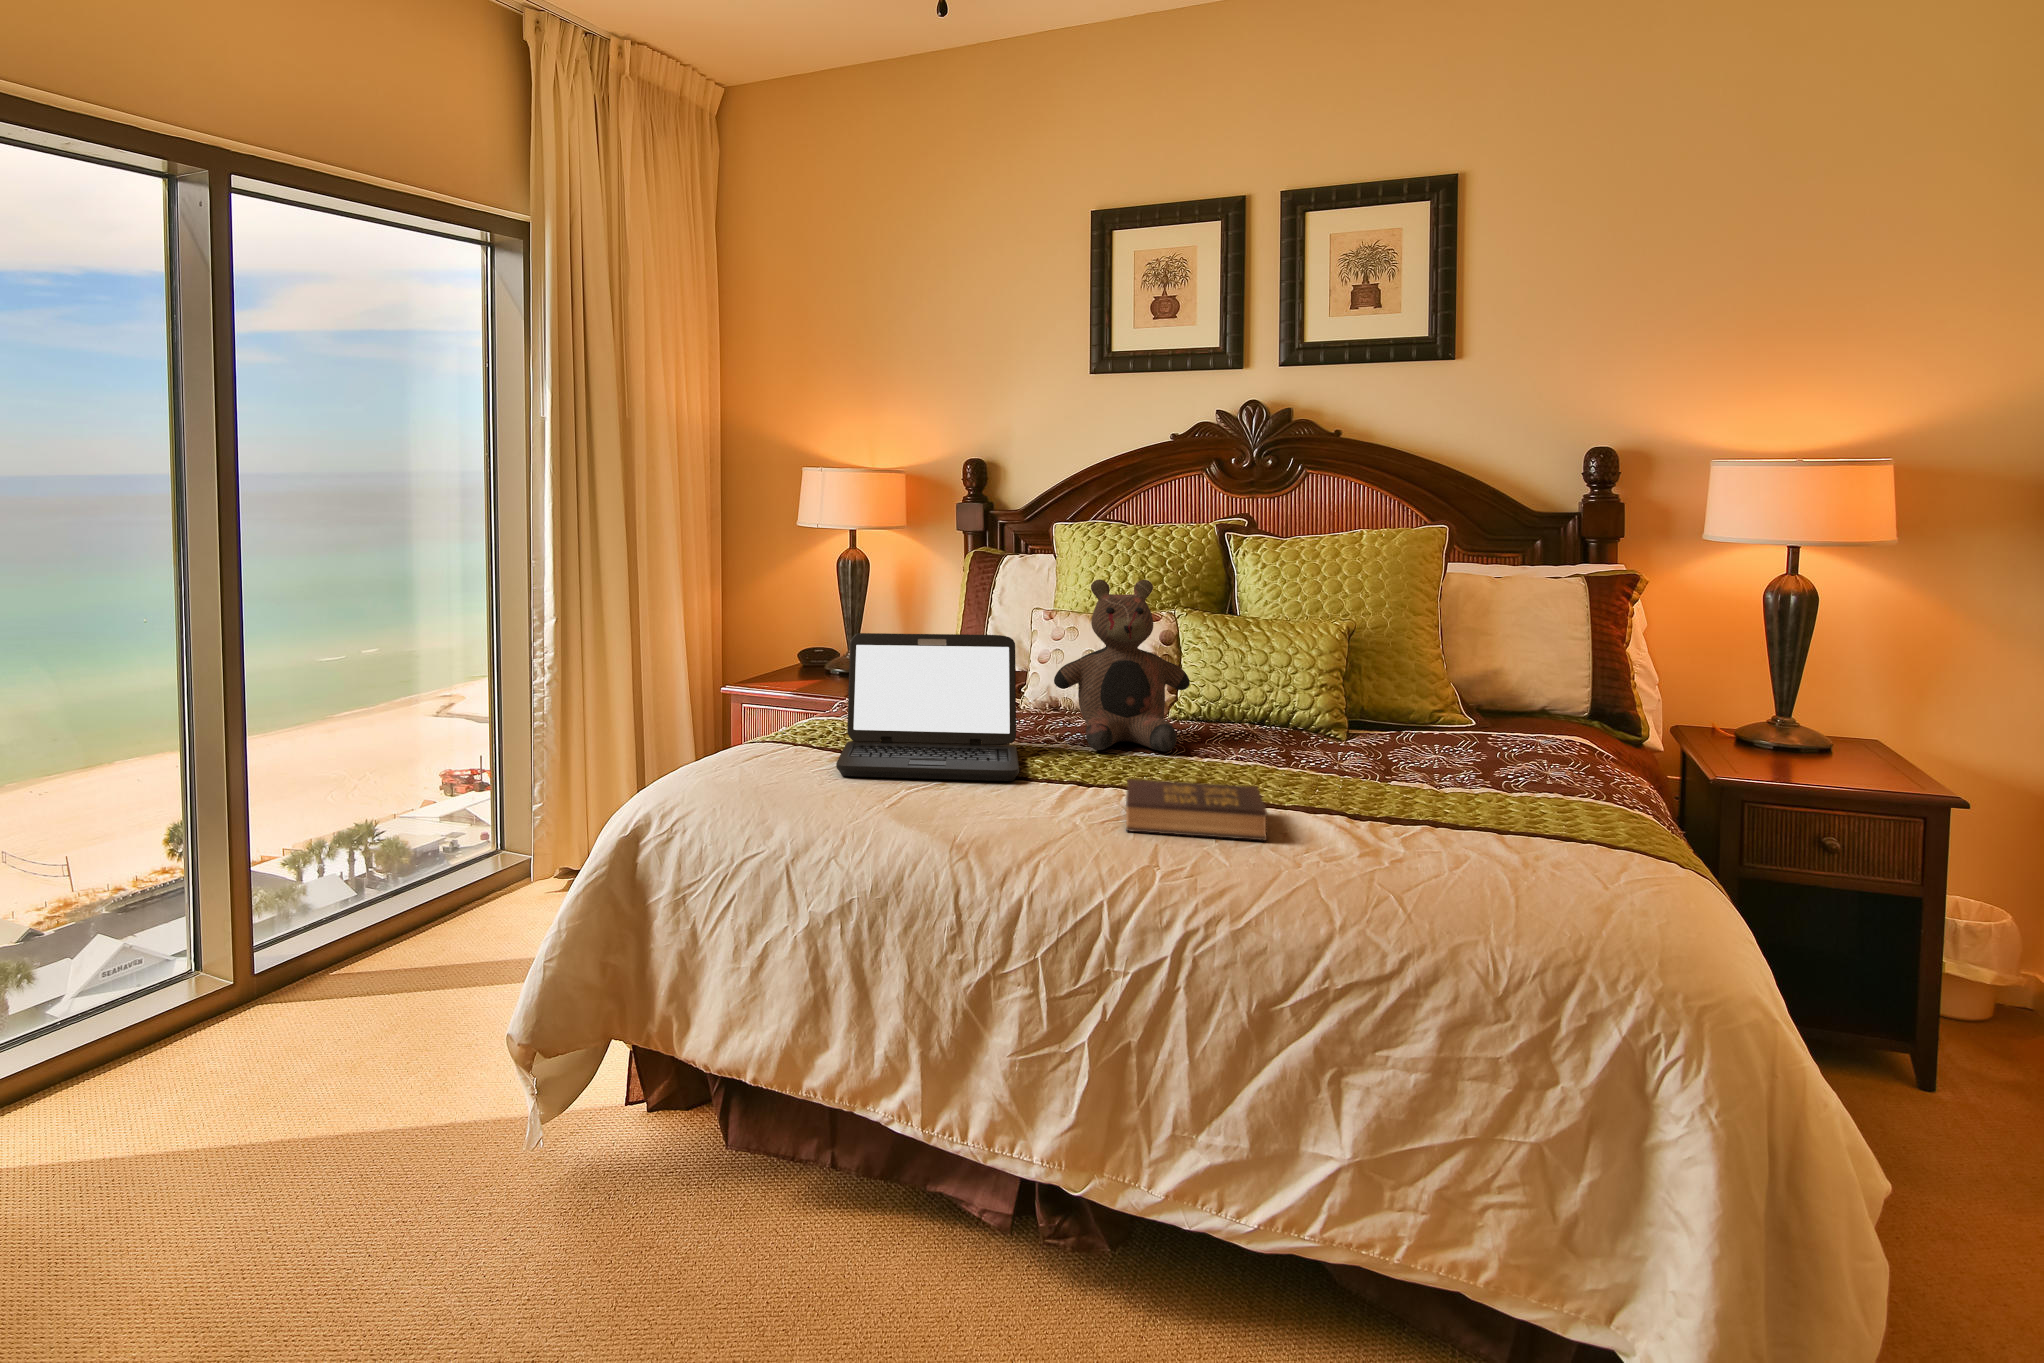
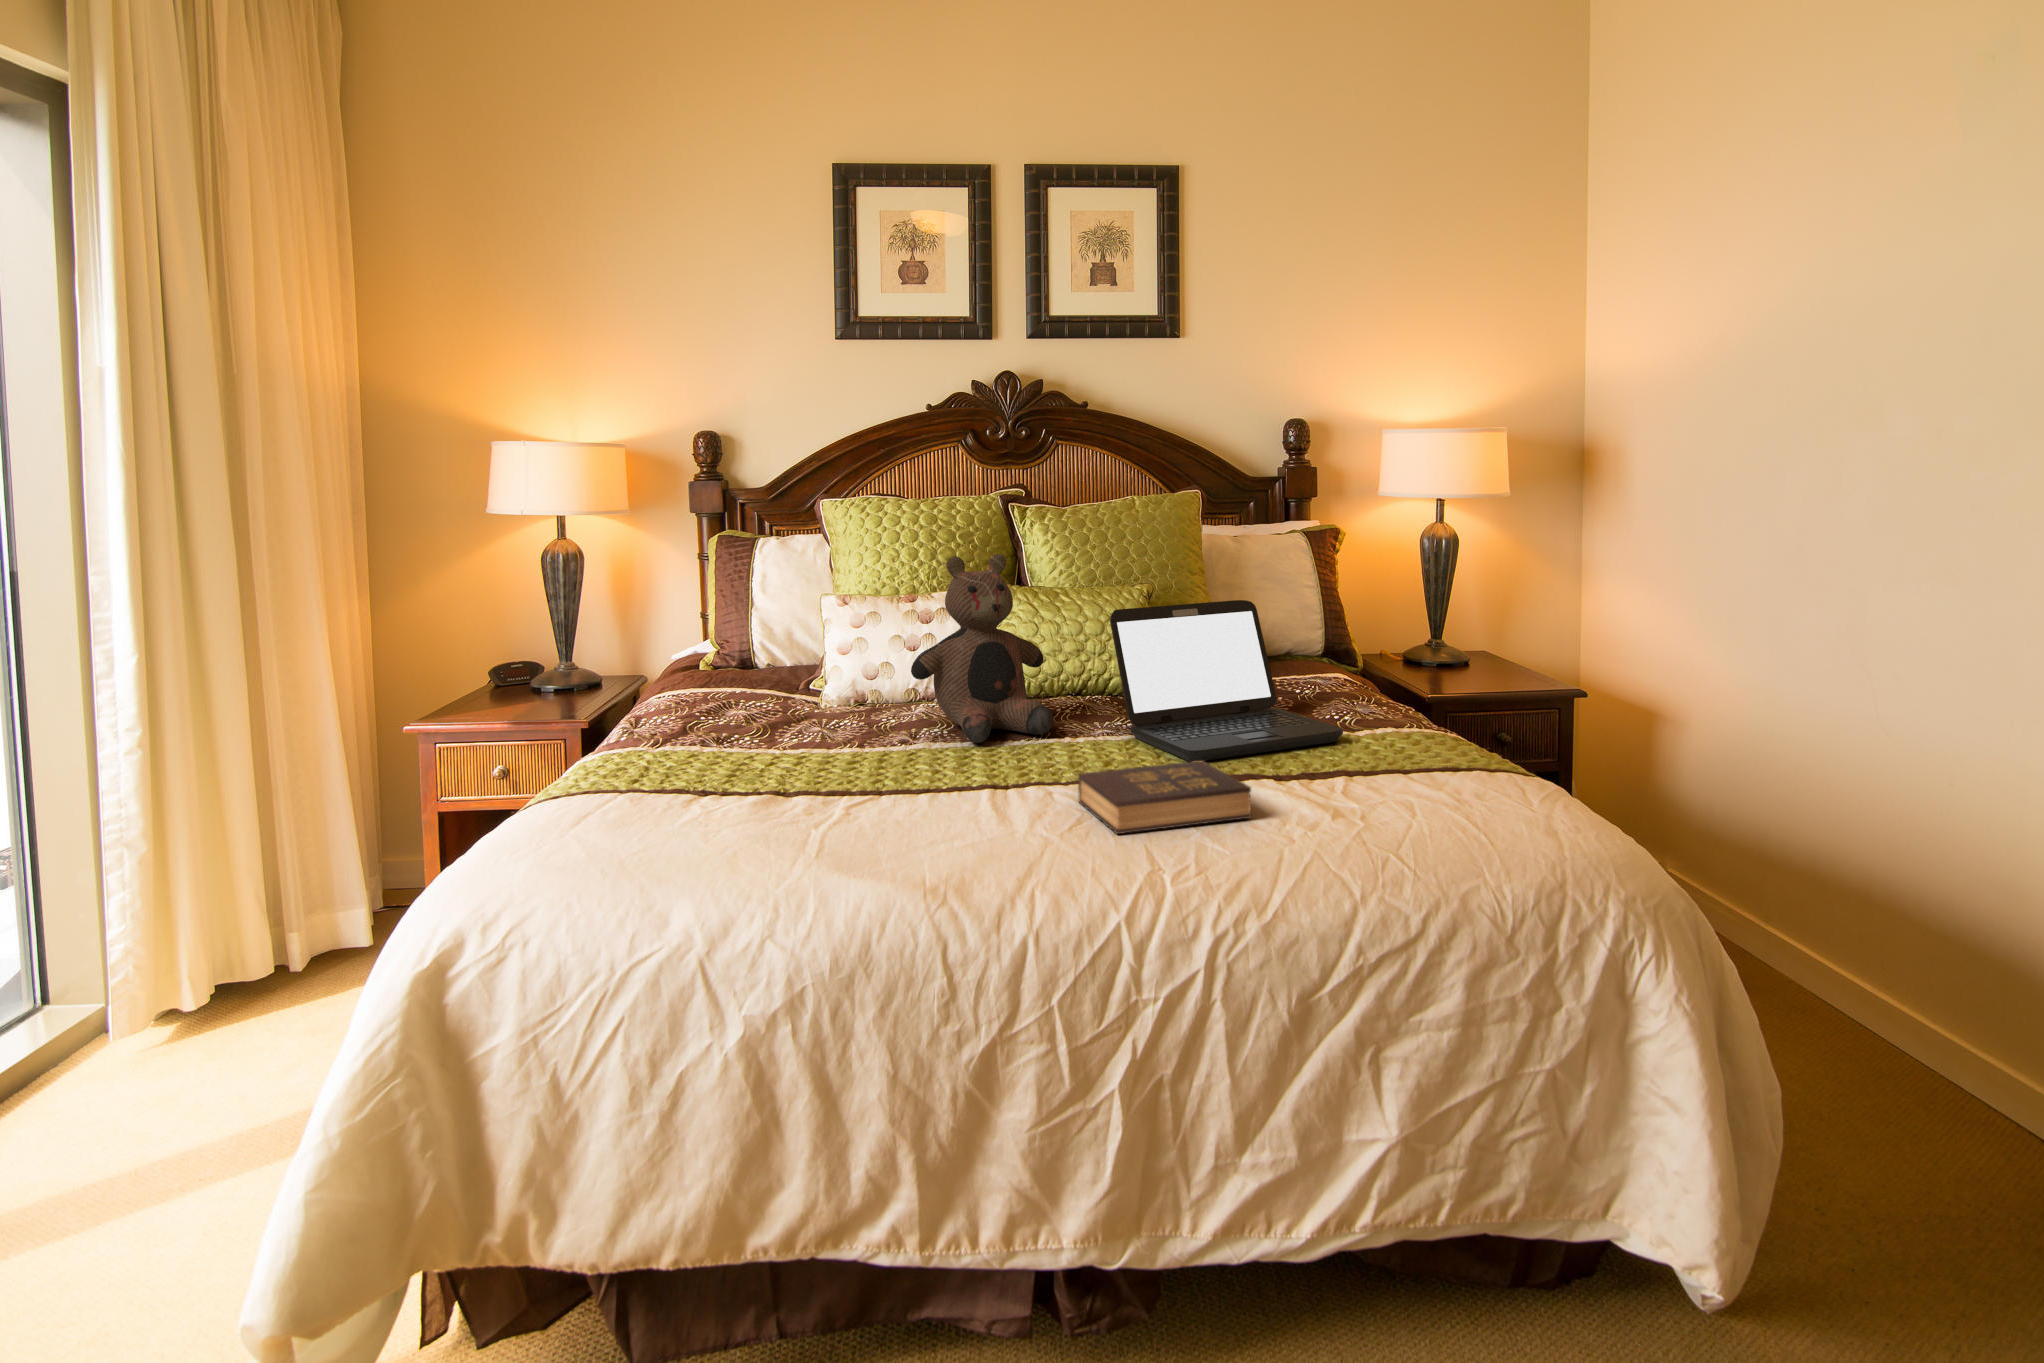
laptop: present [836,633,1019,781] -> present [1110,600,1343,762]

